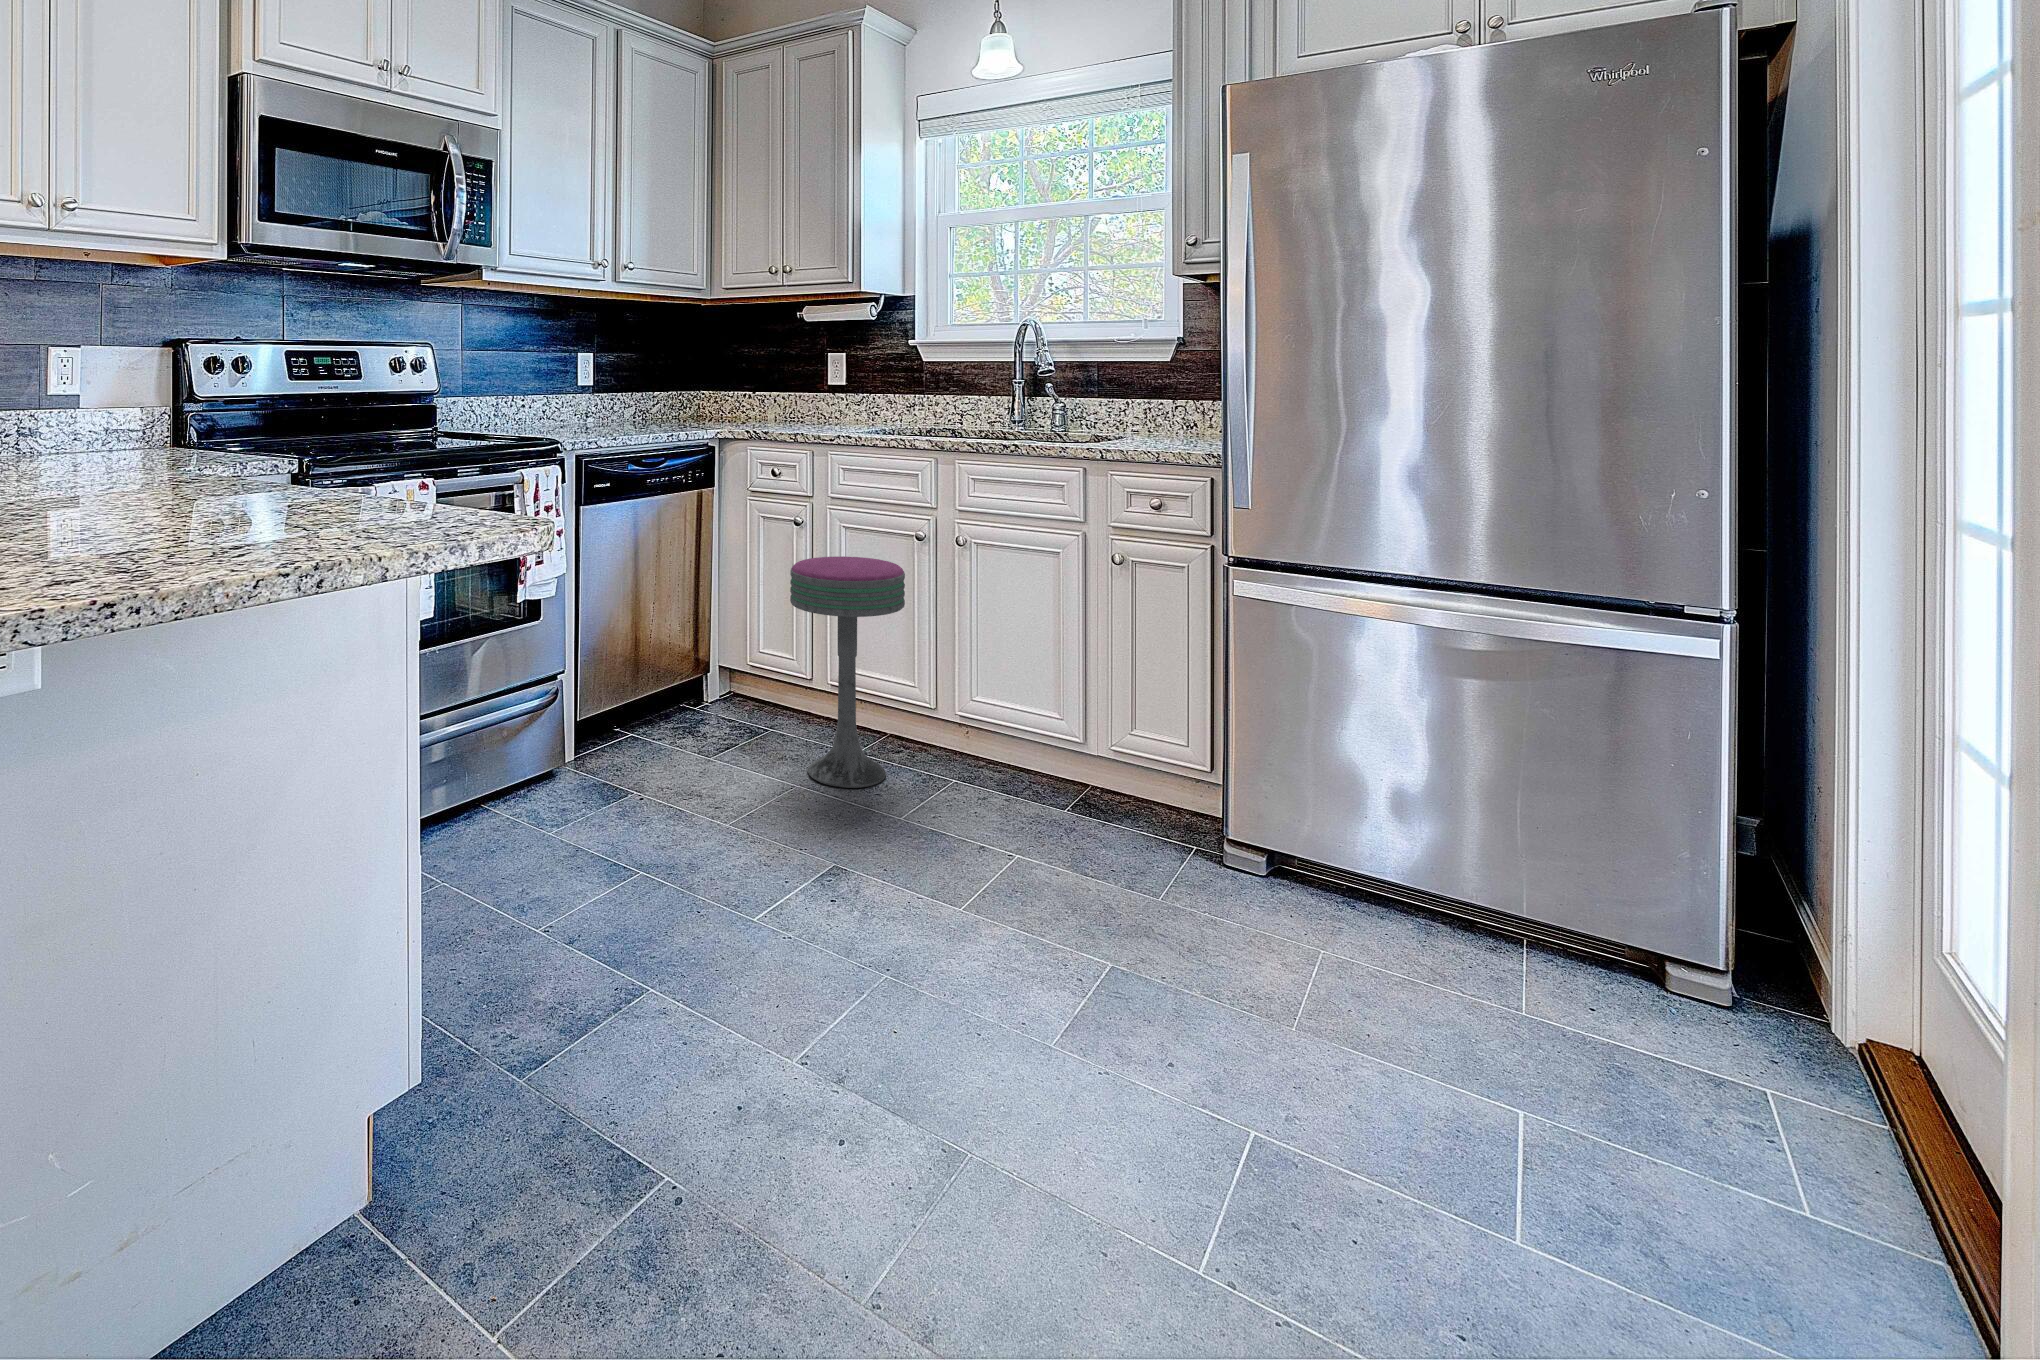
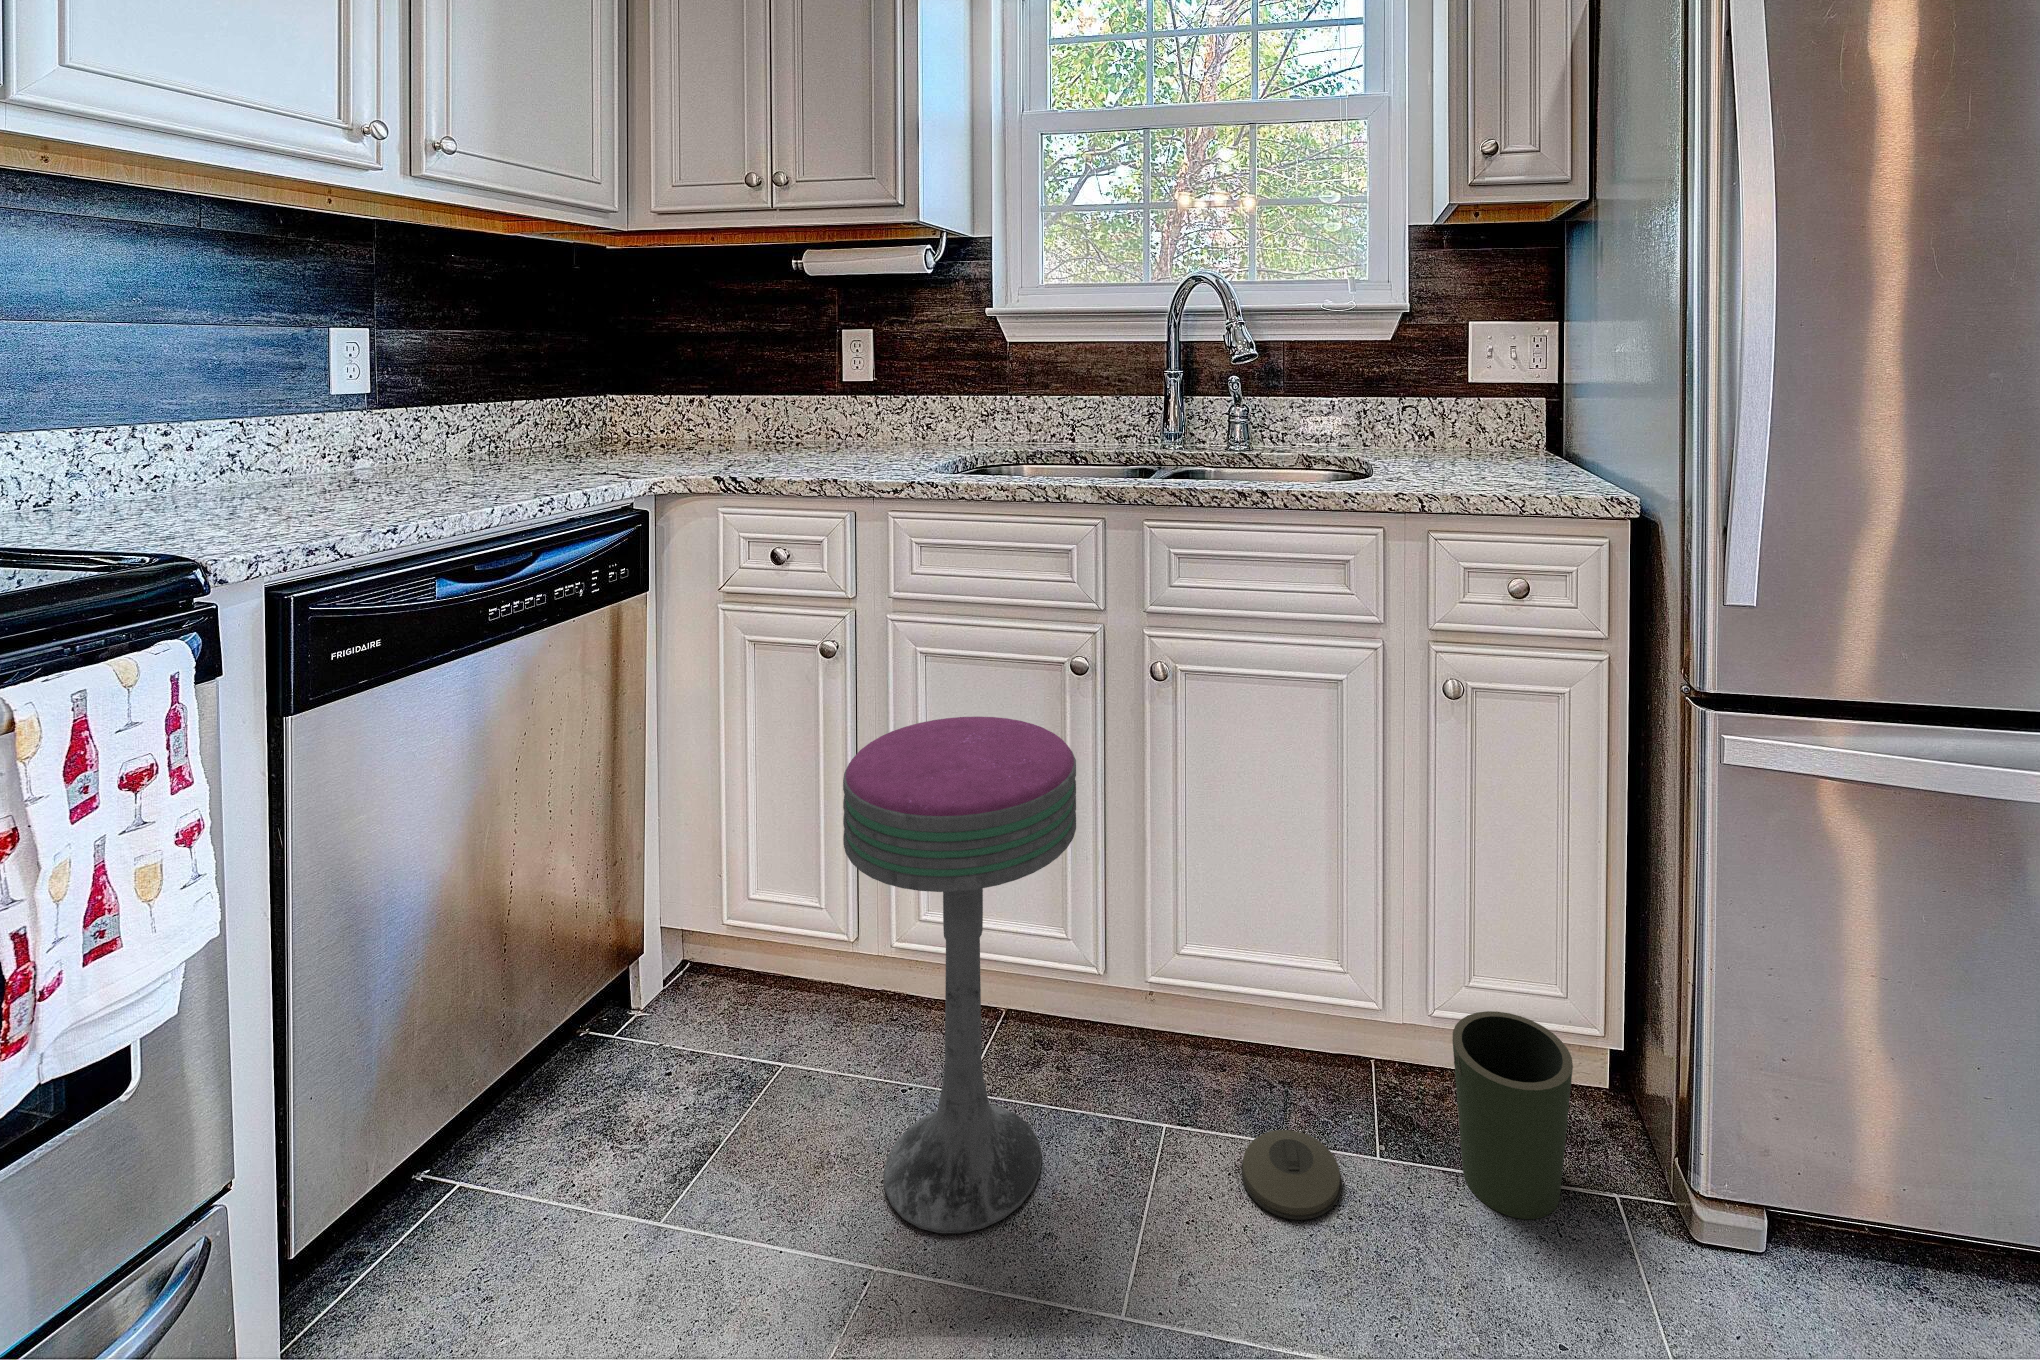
trash can: none [983,745,1168,842] -> present [1242,1011,1573,1220]

